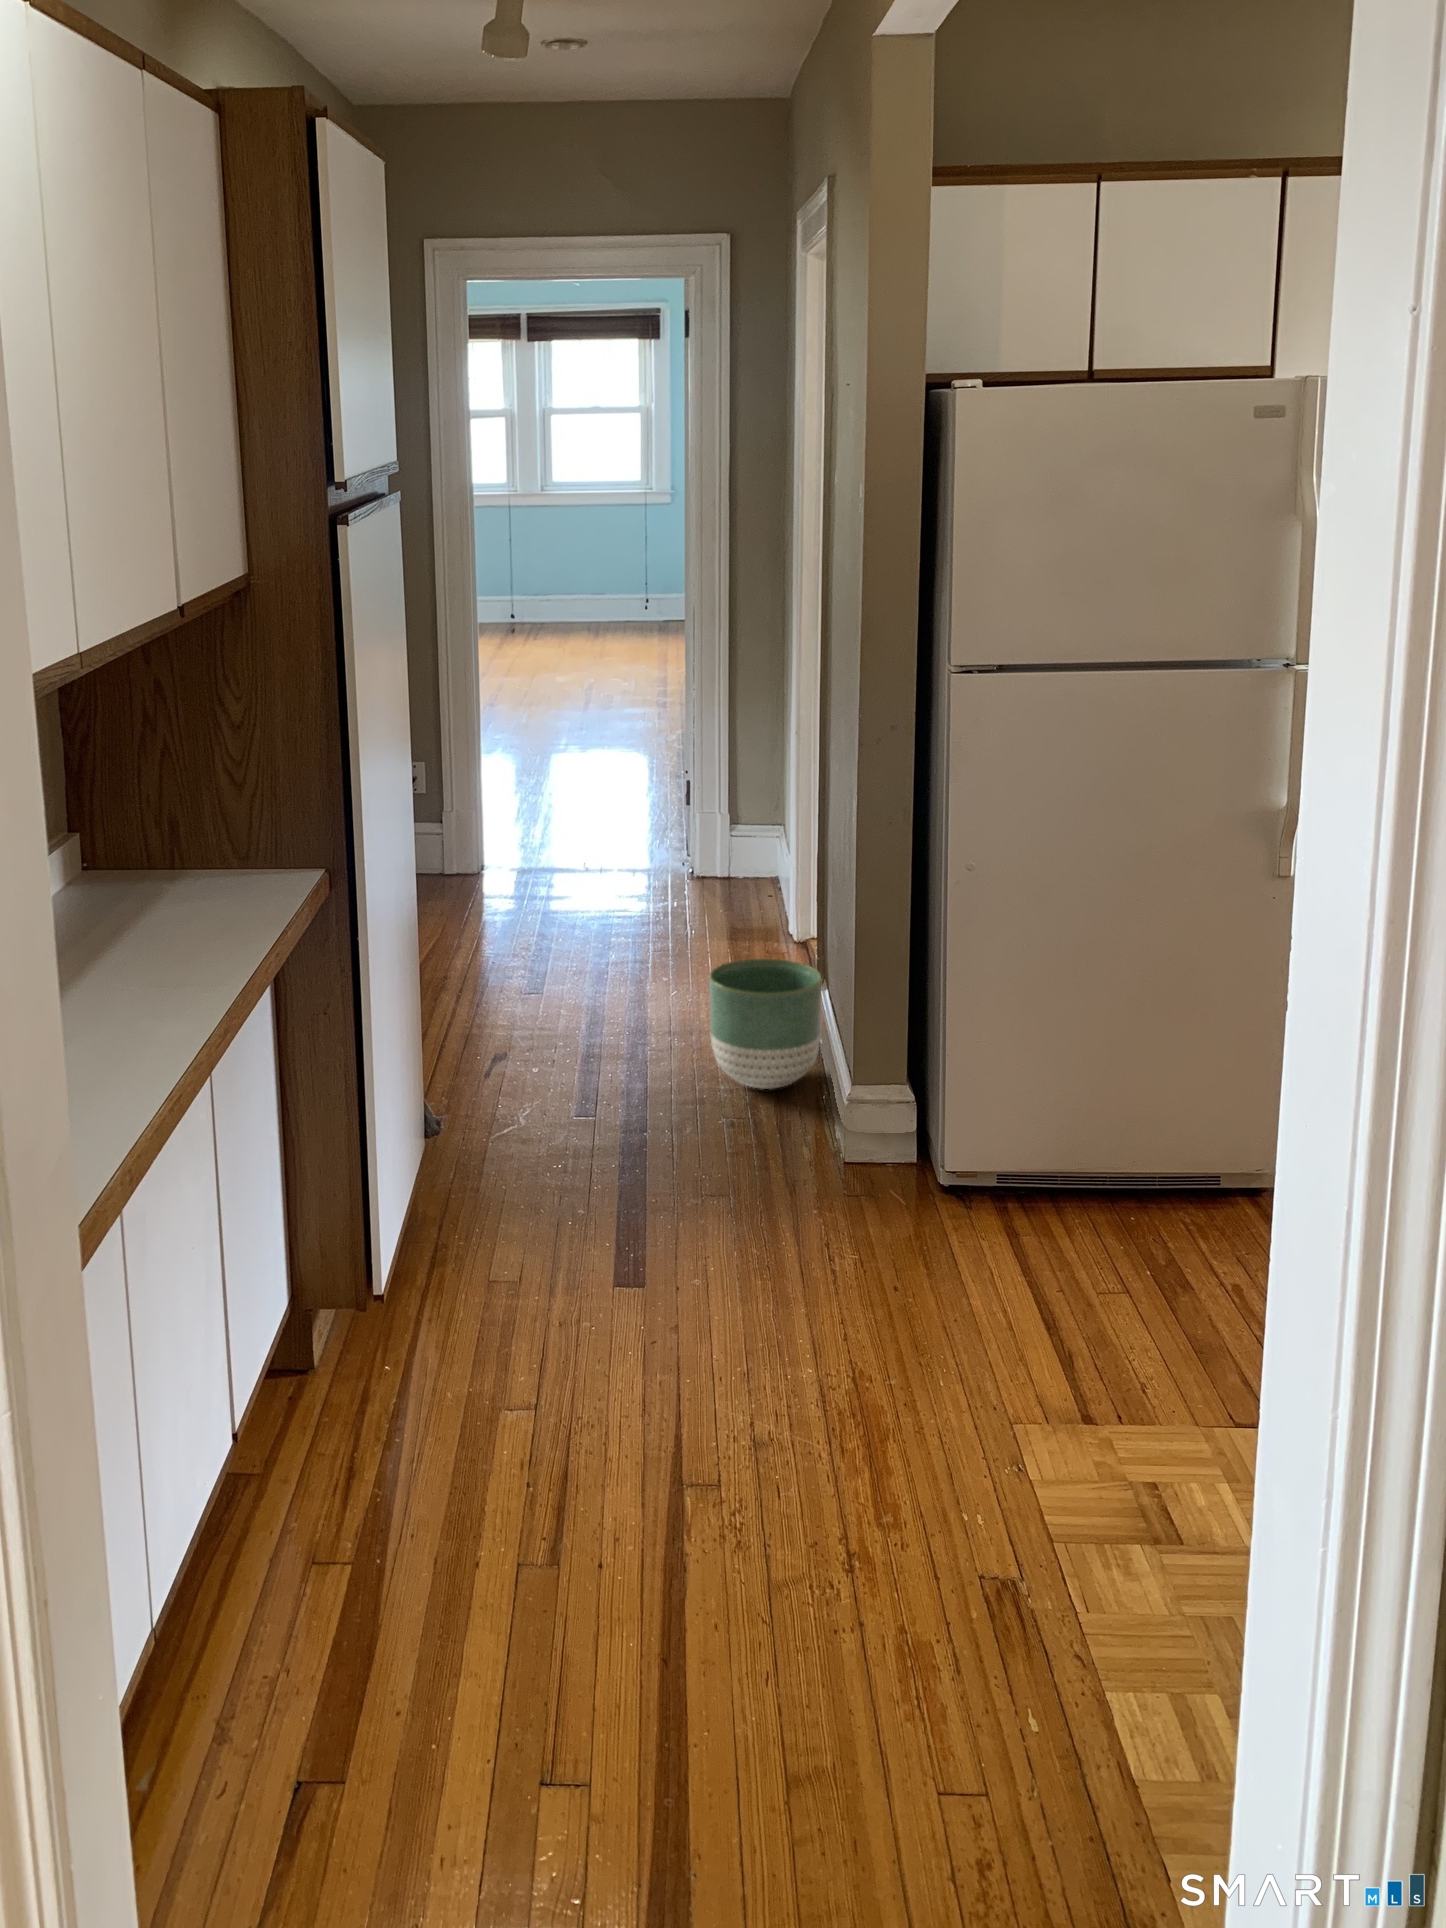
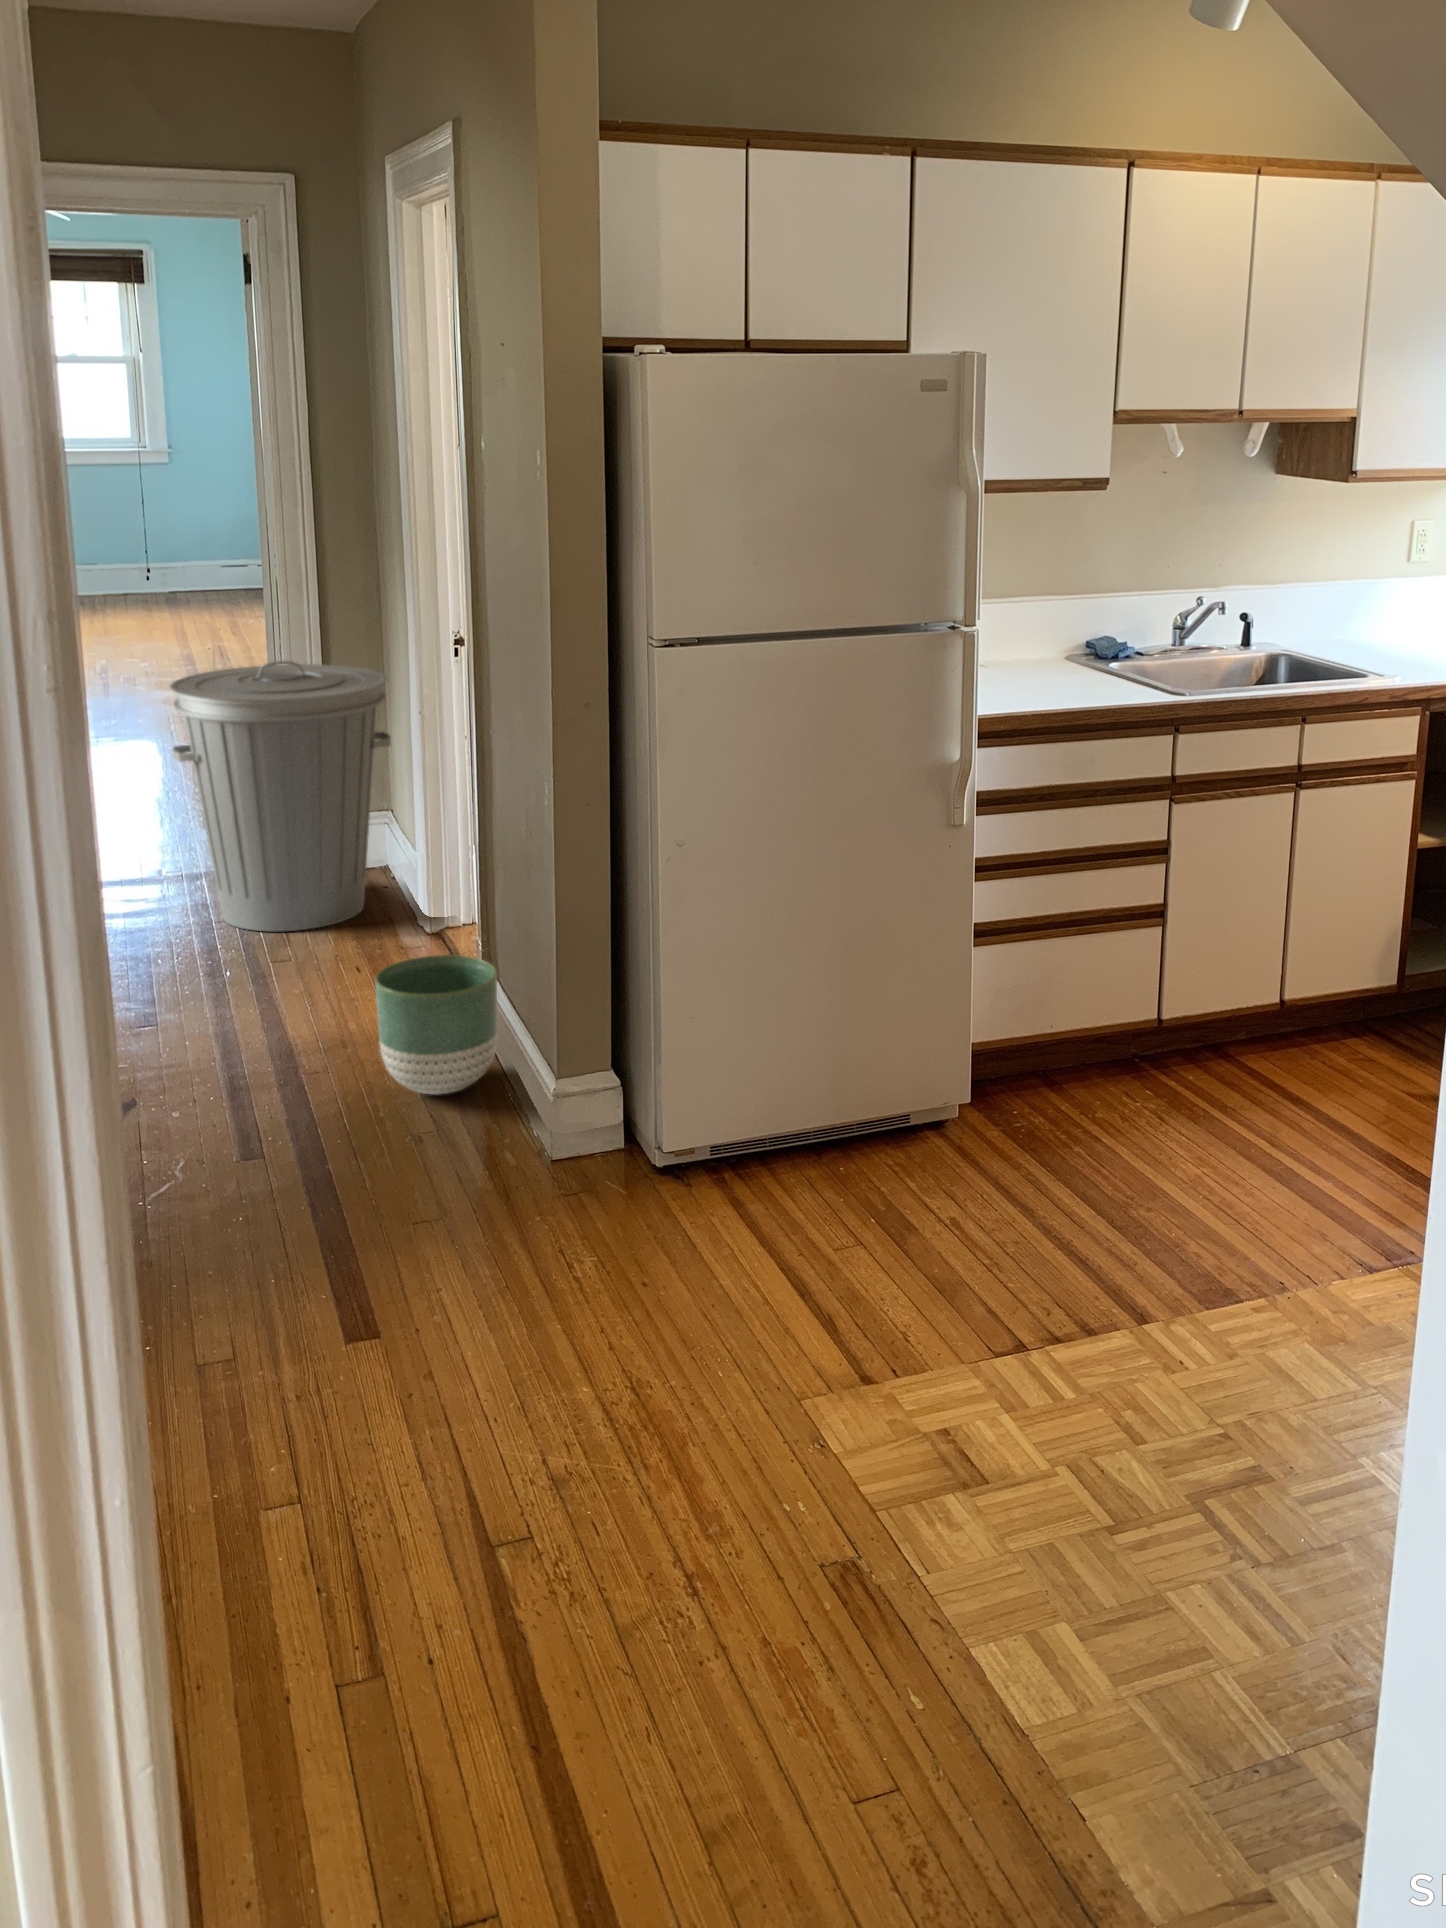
trash can: none [587,680,780,929] -> present [170,661,391,931]

